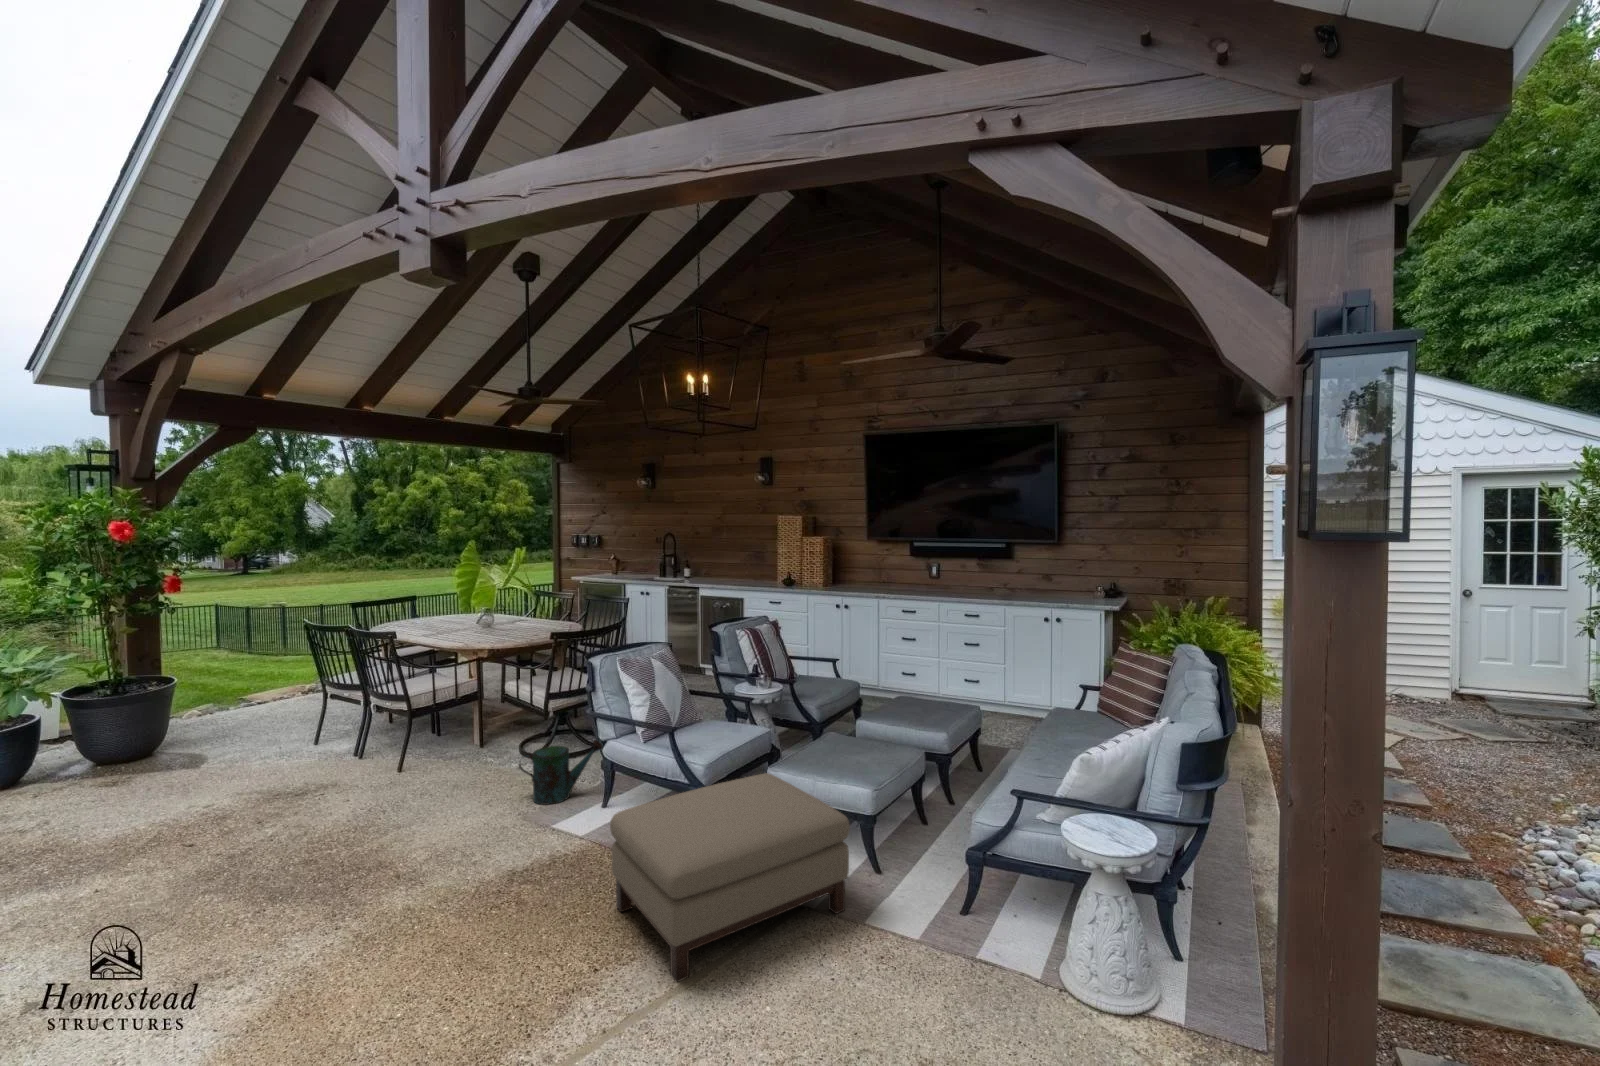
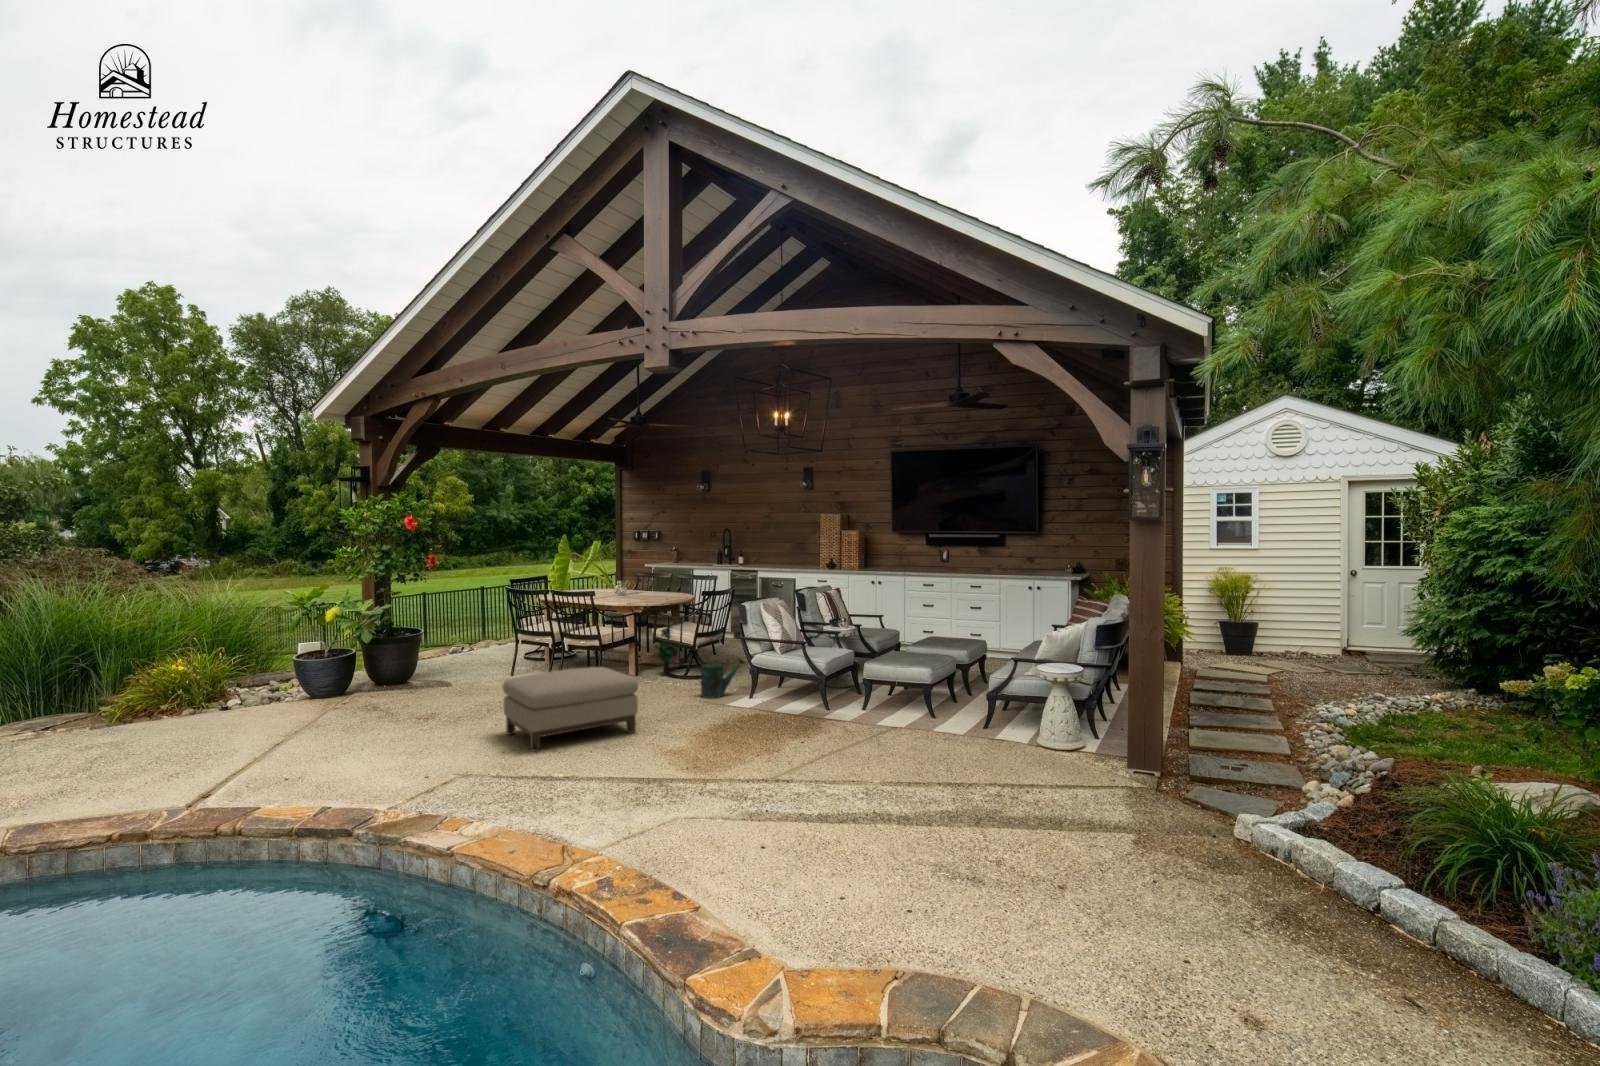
decorative plant: none [512,674,547,745] -> present [655,625,680,676]
ottoman: present [610,773,850,982] -> present [503,667,638,751]

